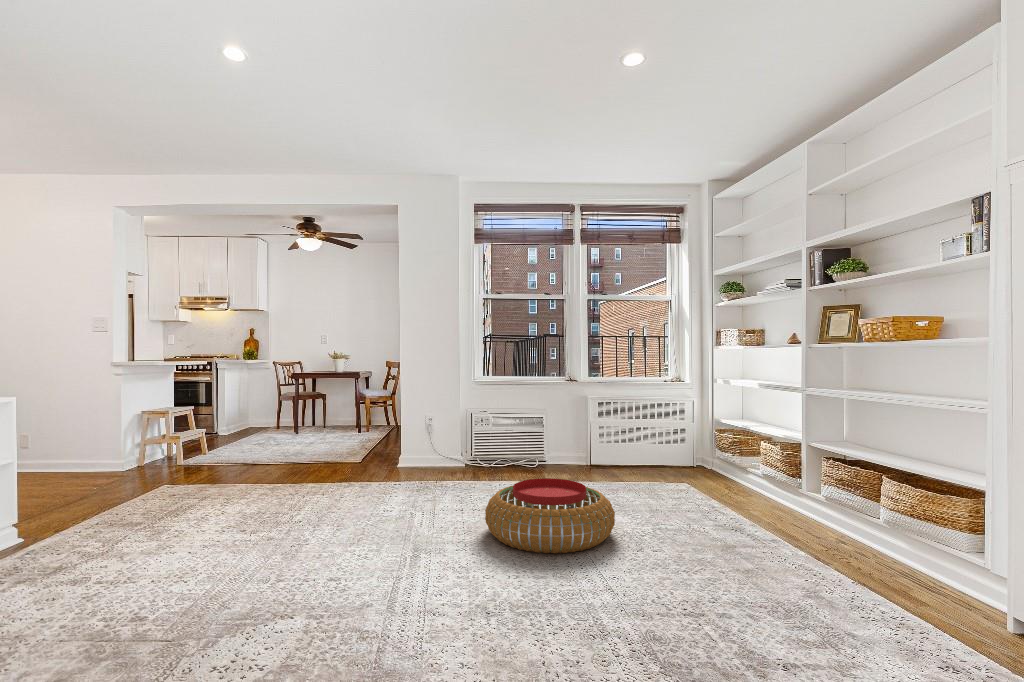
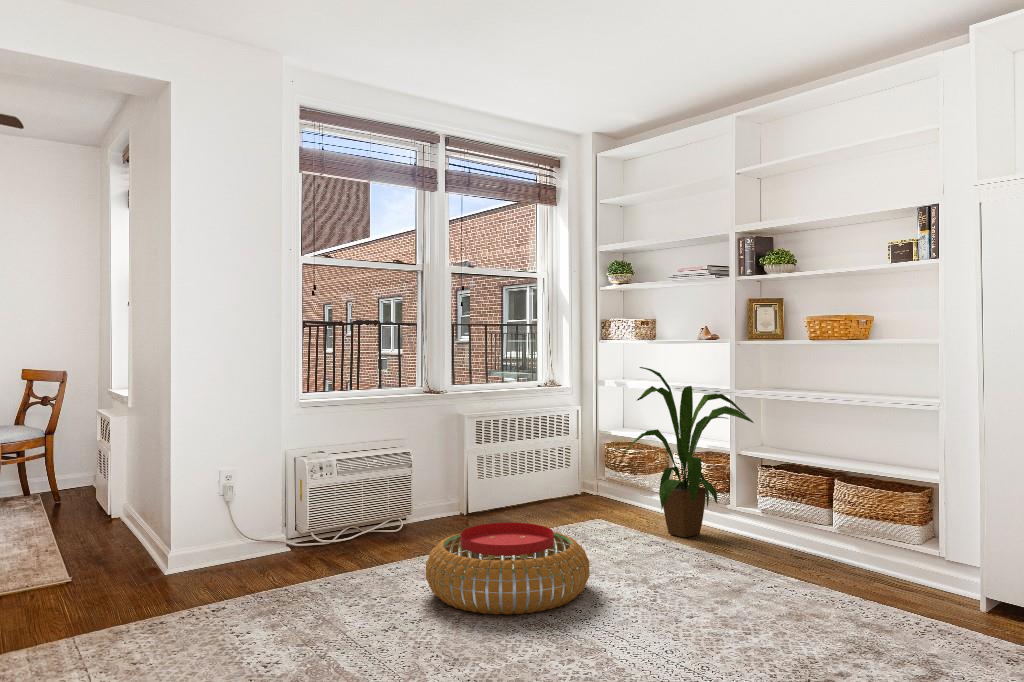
house plant: none [691,364,811,512] -> present [623,367,754,538]

